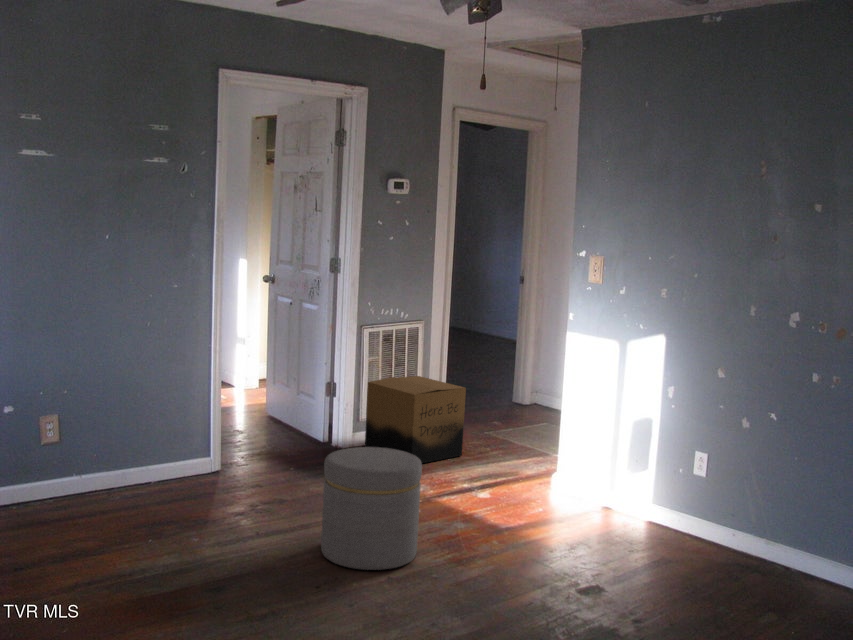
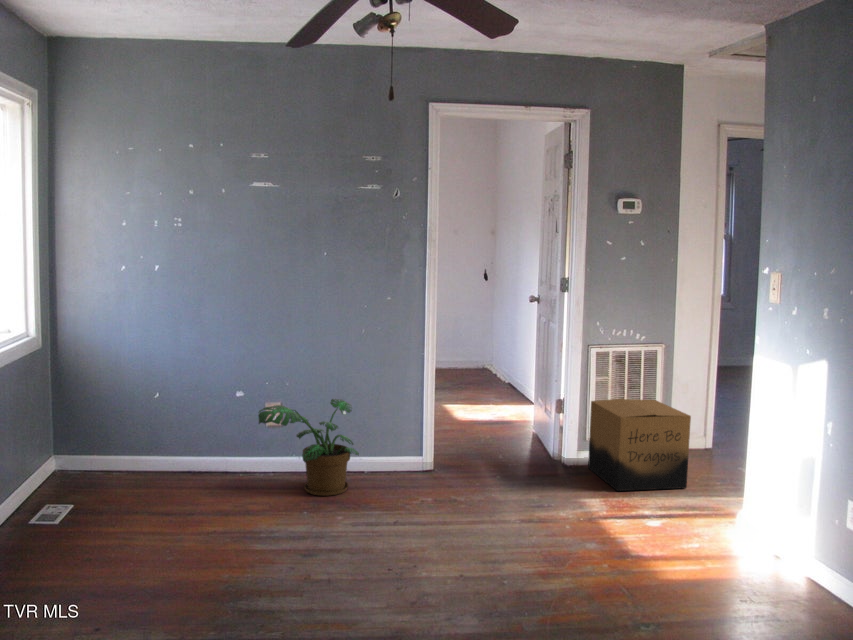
potted plant: none [79,402,174,510] -> present [258,399,359,496]
ottoman: present [321,447,422,570] -> none [415,463,522,603]

